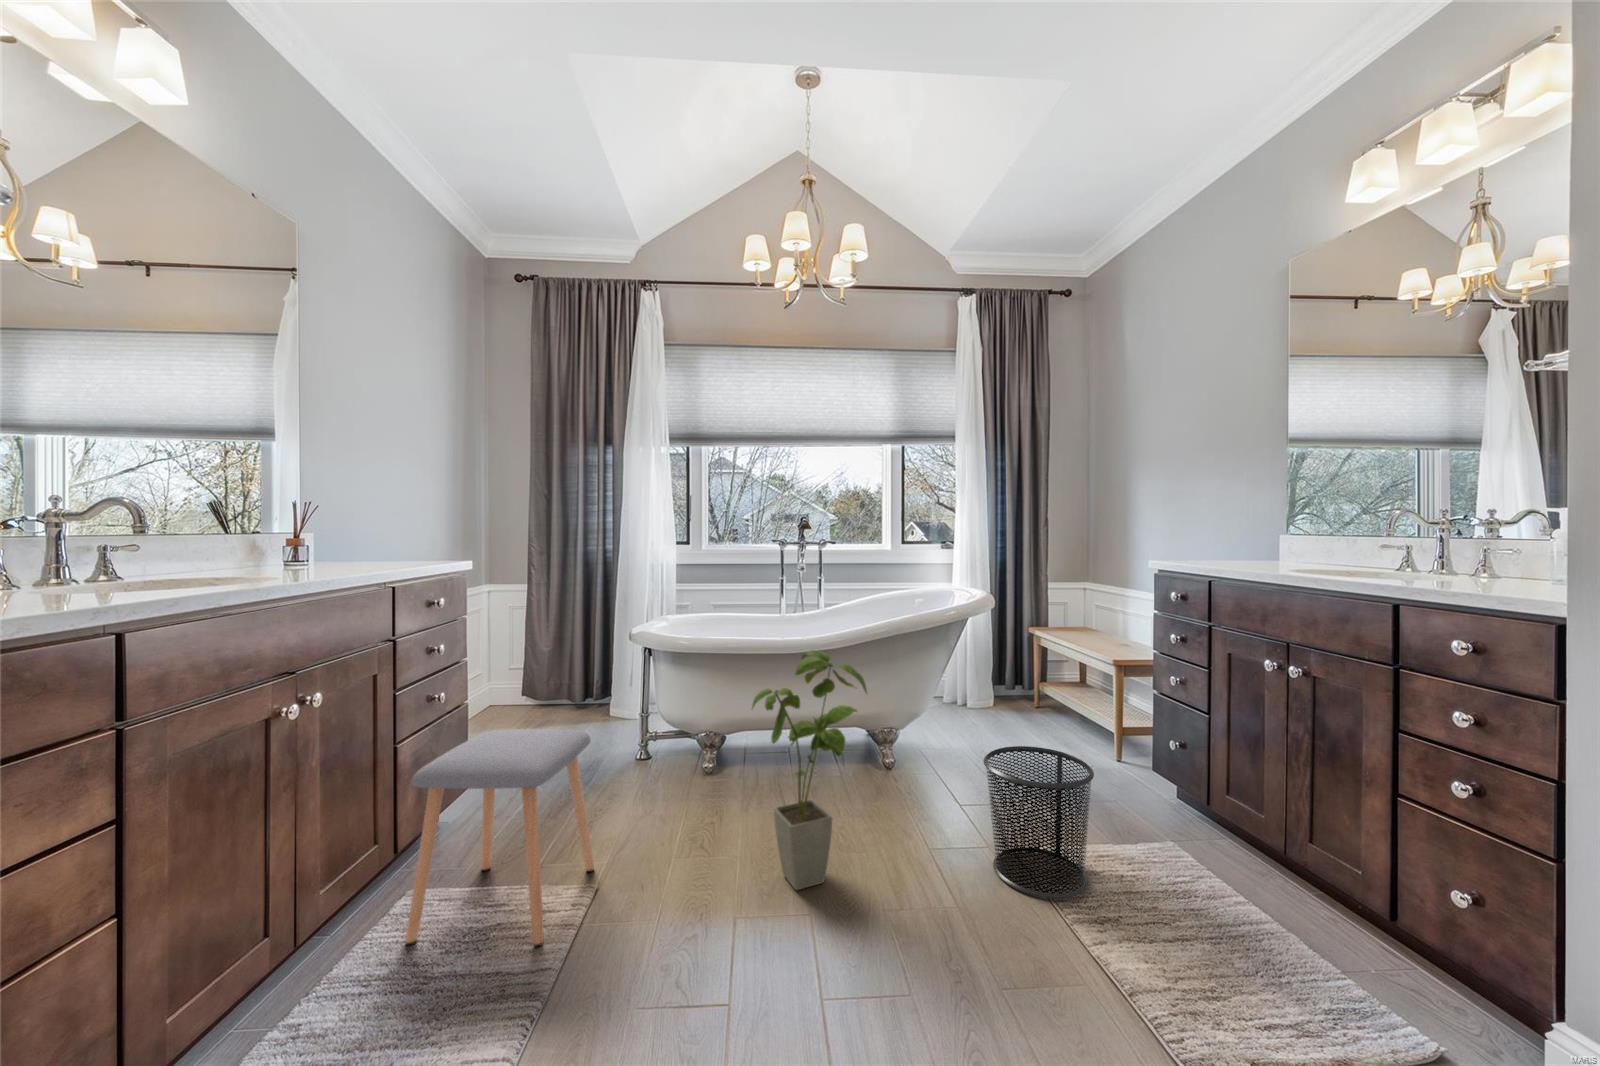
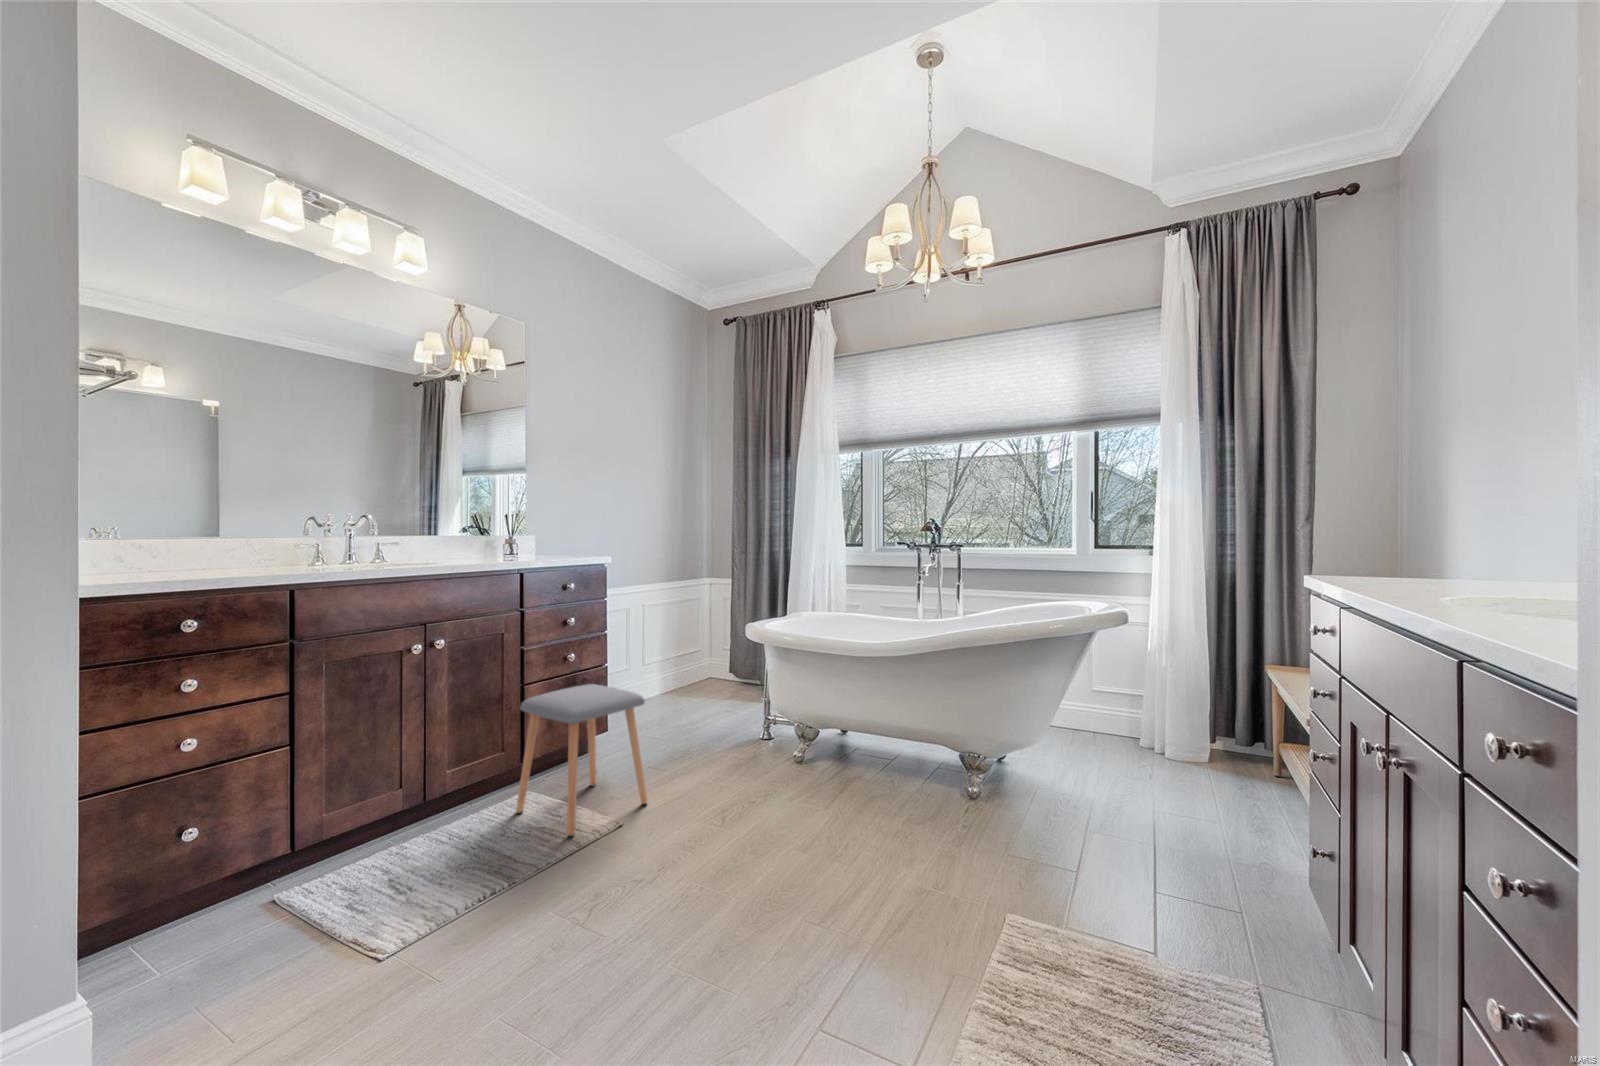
house plant: present [752,650,867,890] -> none [734,650,844,864]
waste bin: present [984,746,1094,899] -> none [932,783,1052,958]

